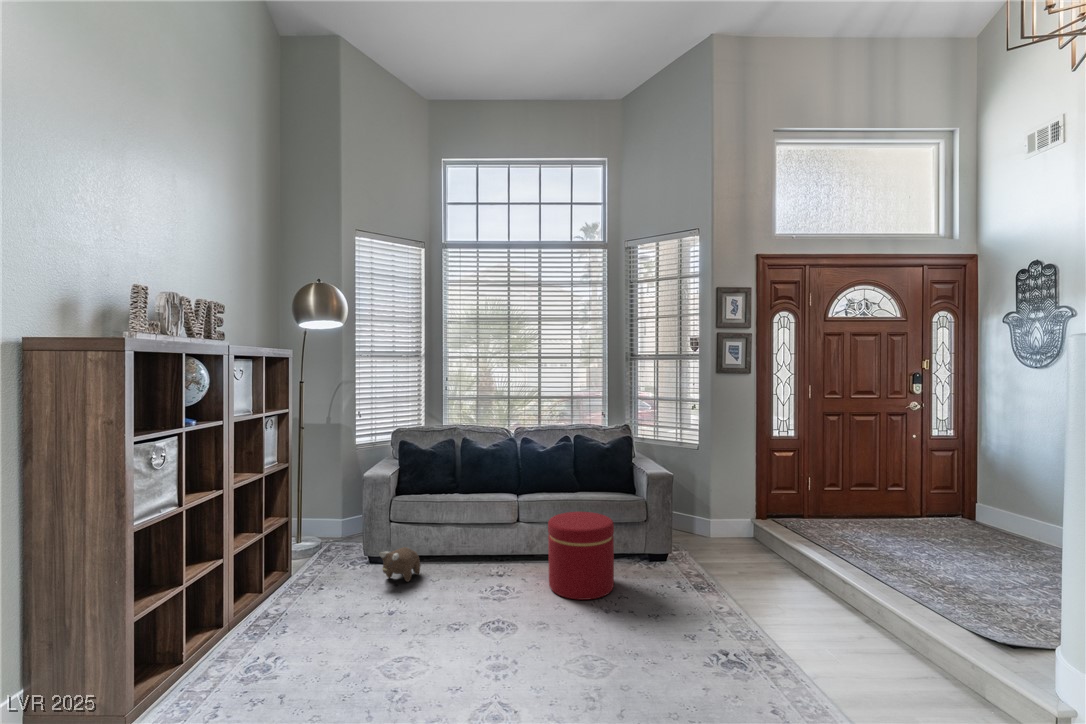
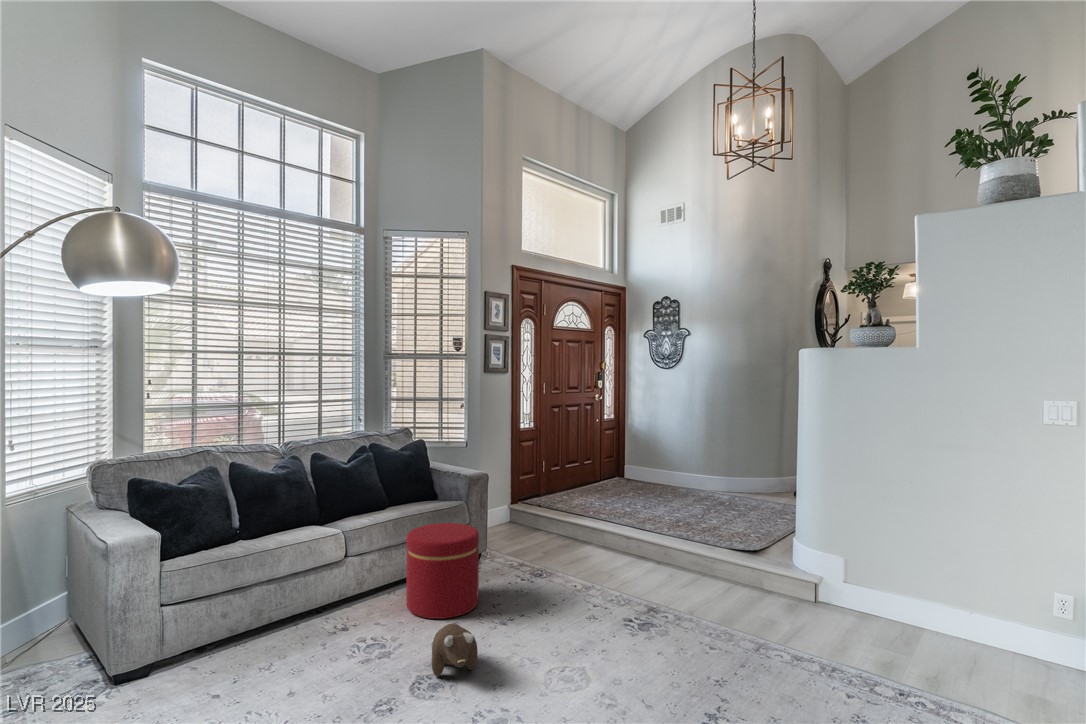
plush toy: present [380,547,420,582] -> present [431,623,478,676]

